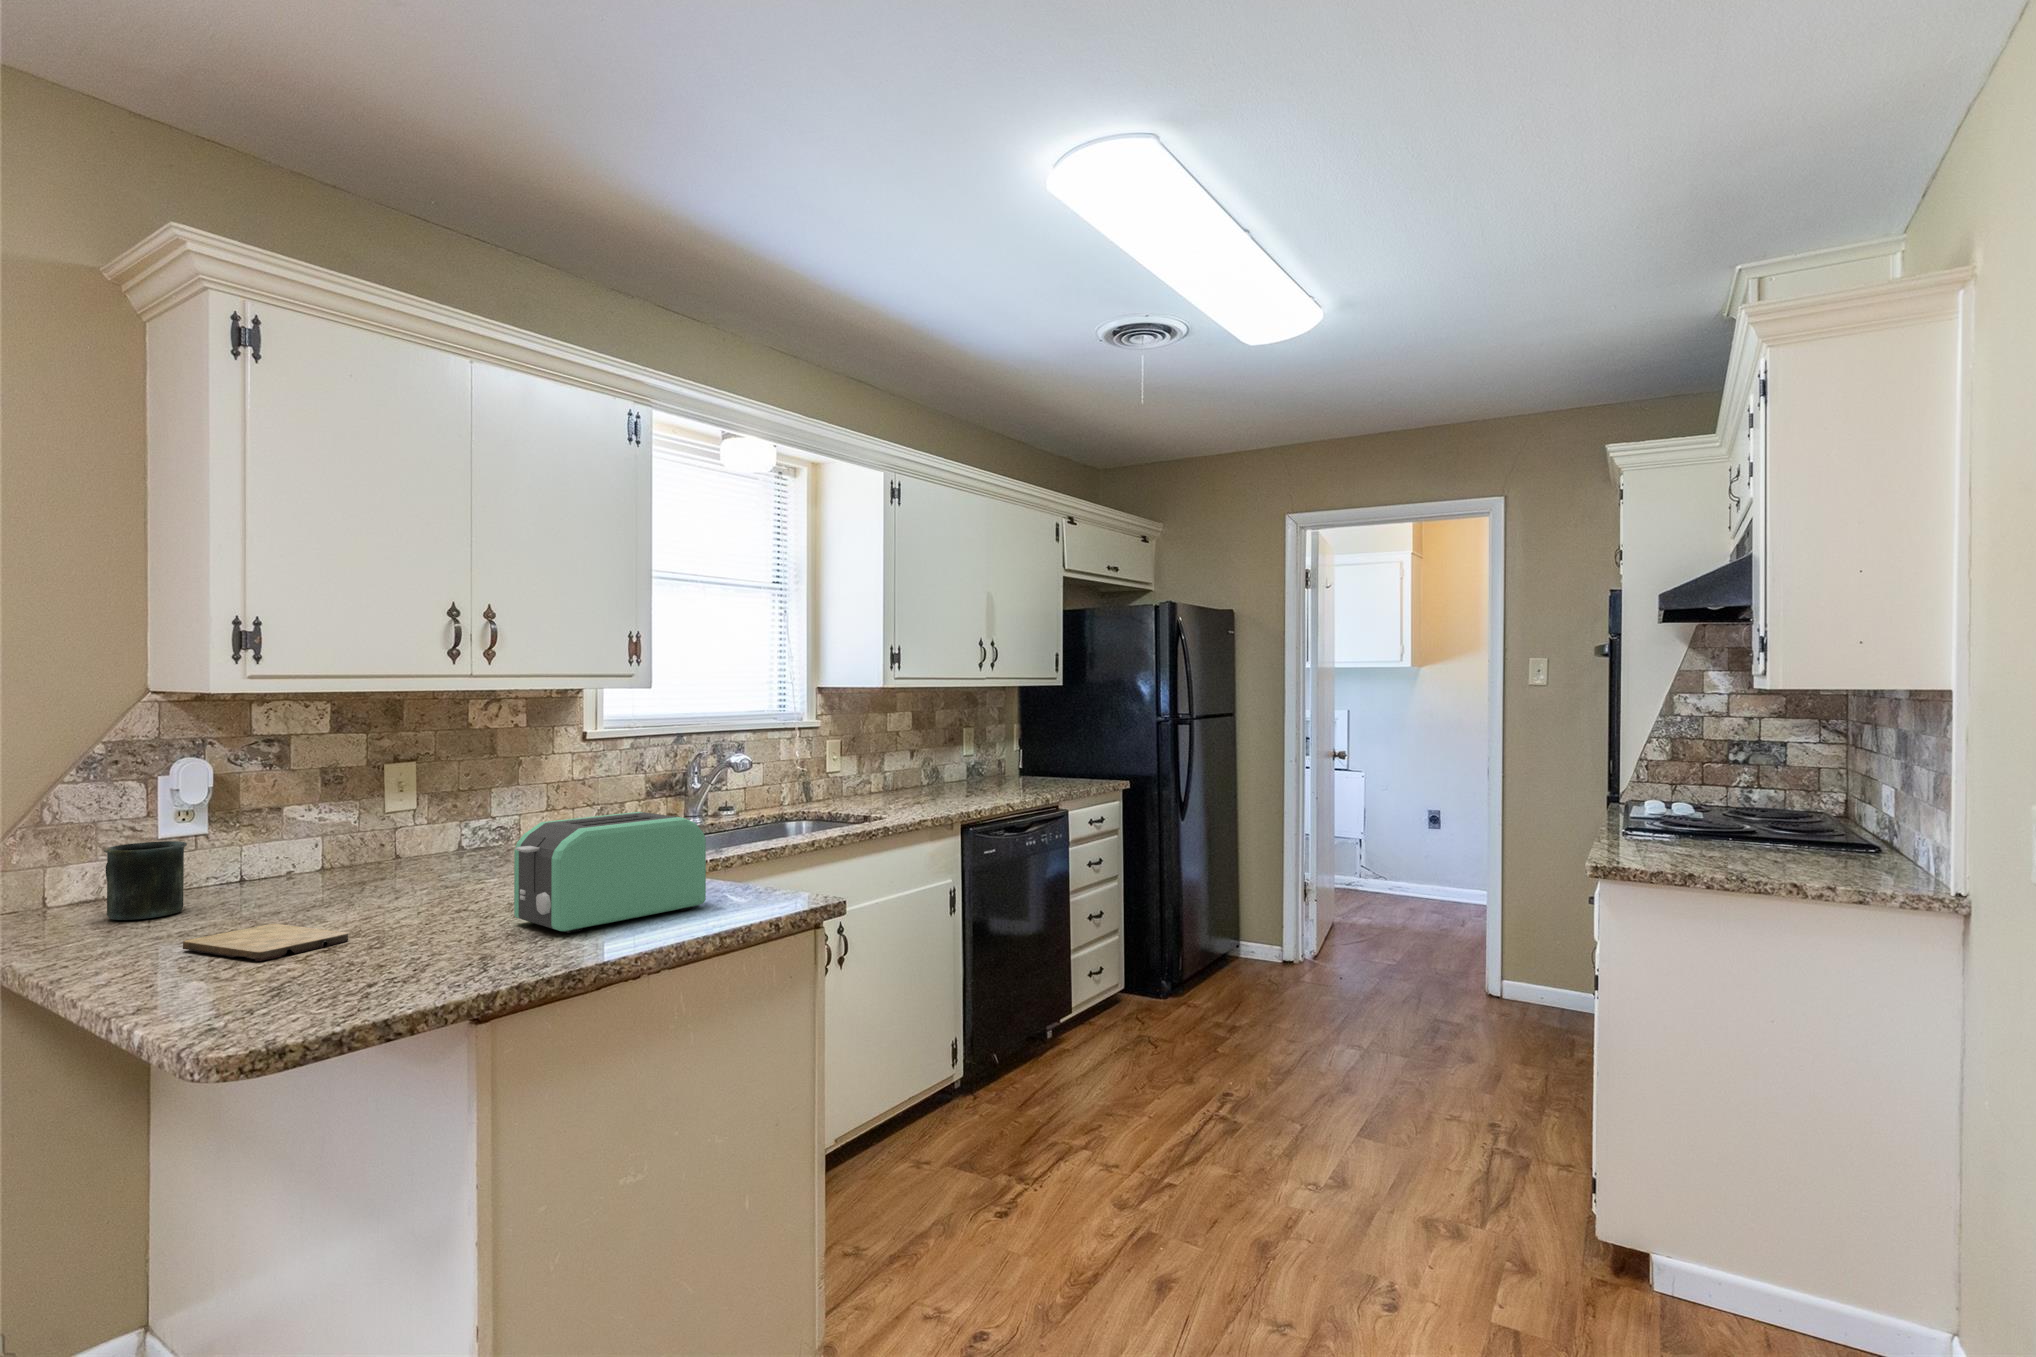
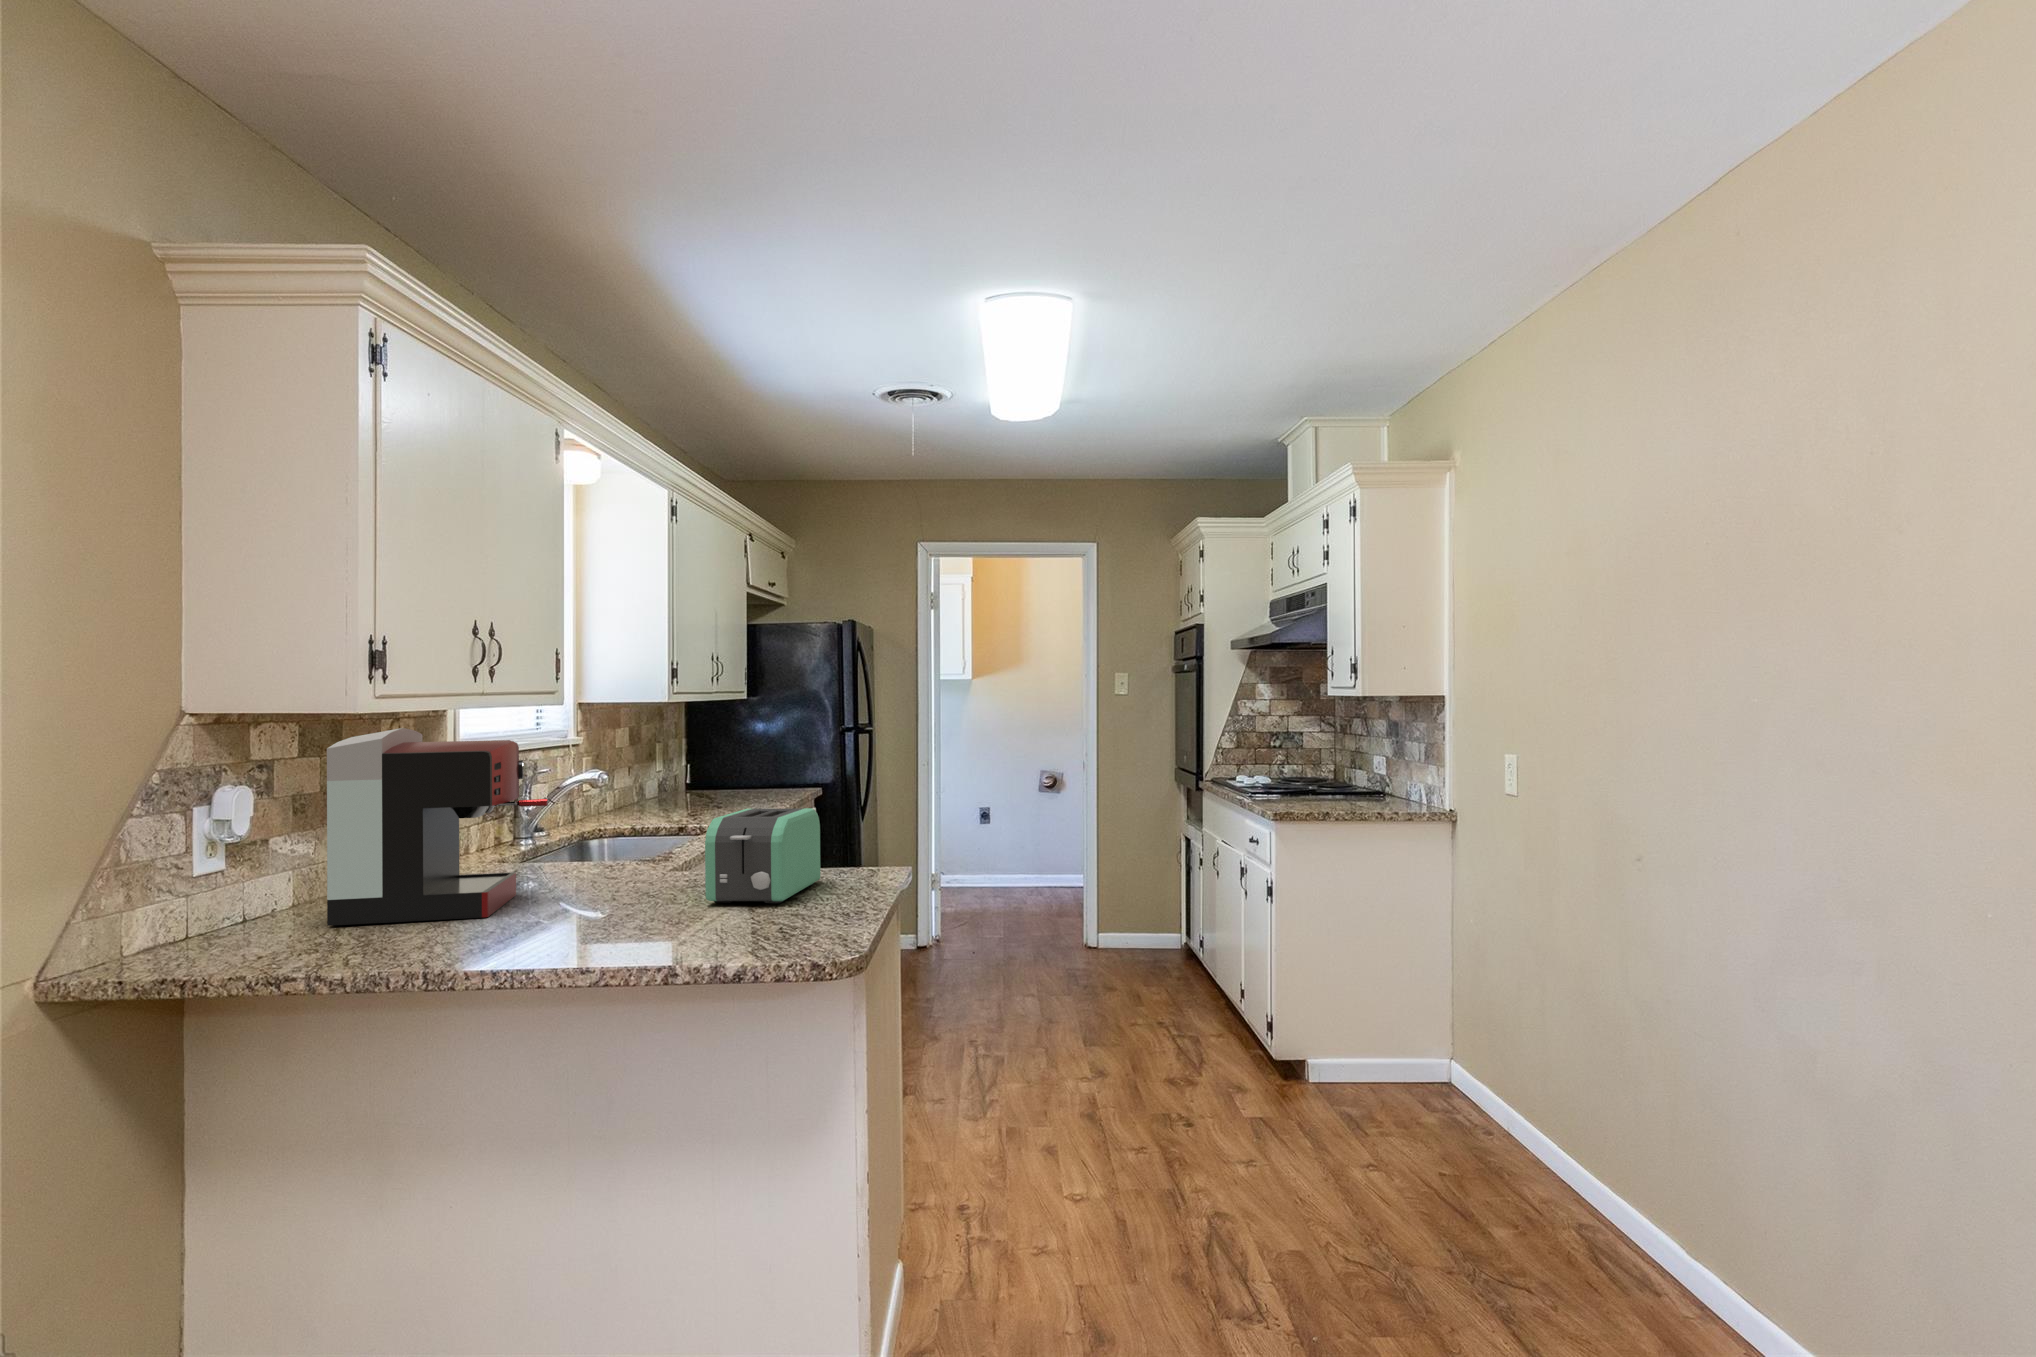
coffee maker: none [259,709,480,906] -> present [327,728,548,926]
mug: present [104,841,187,920] -> none [200,871,305,954]
cutting board: present [183,924,348,961] -> none [469,923,603,951]

